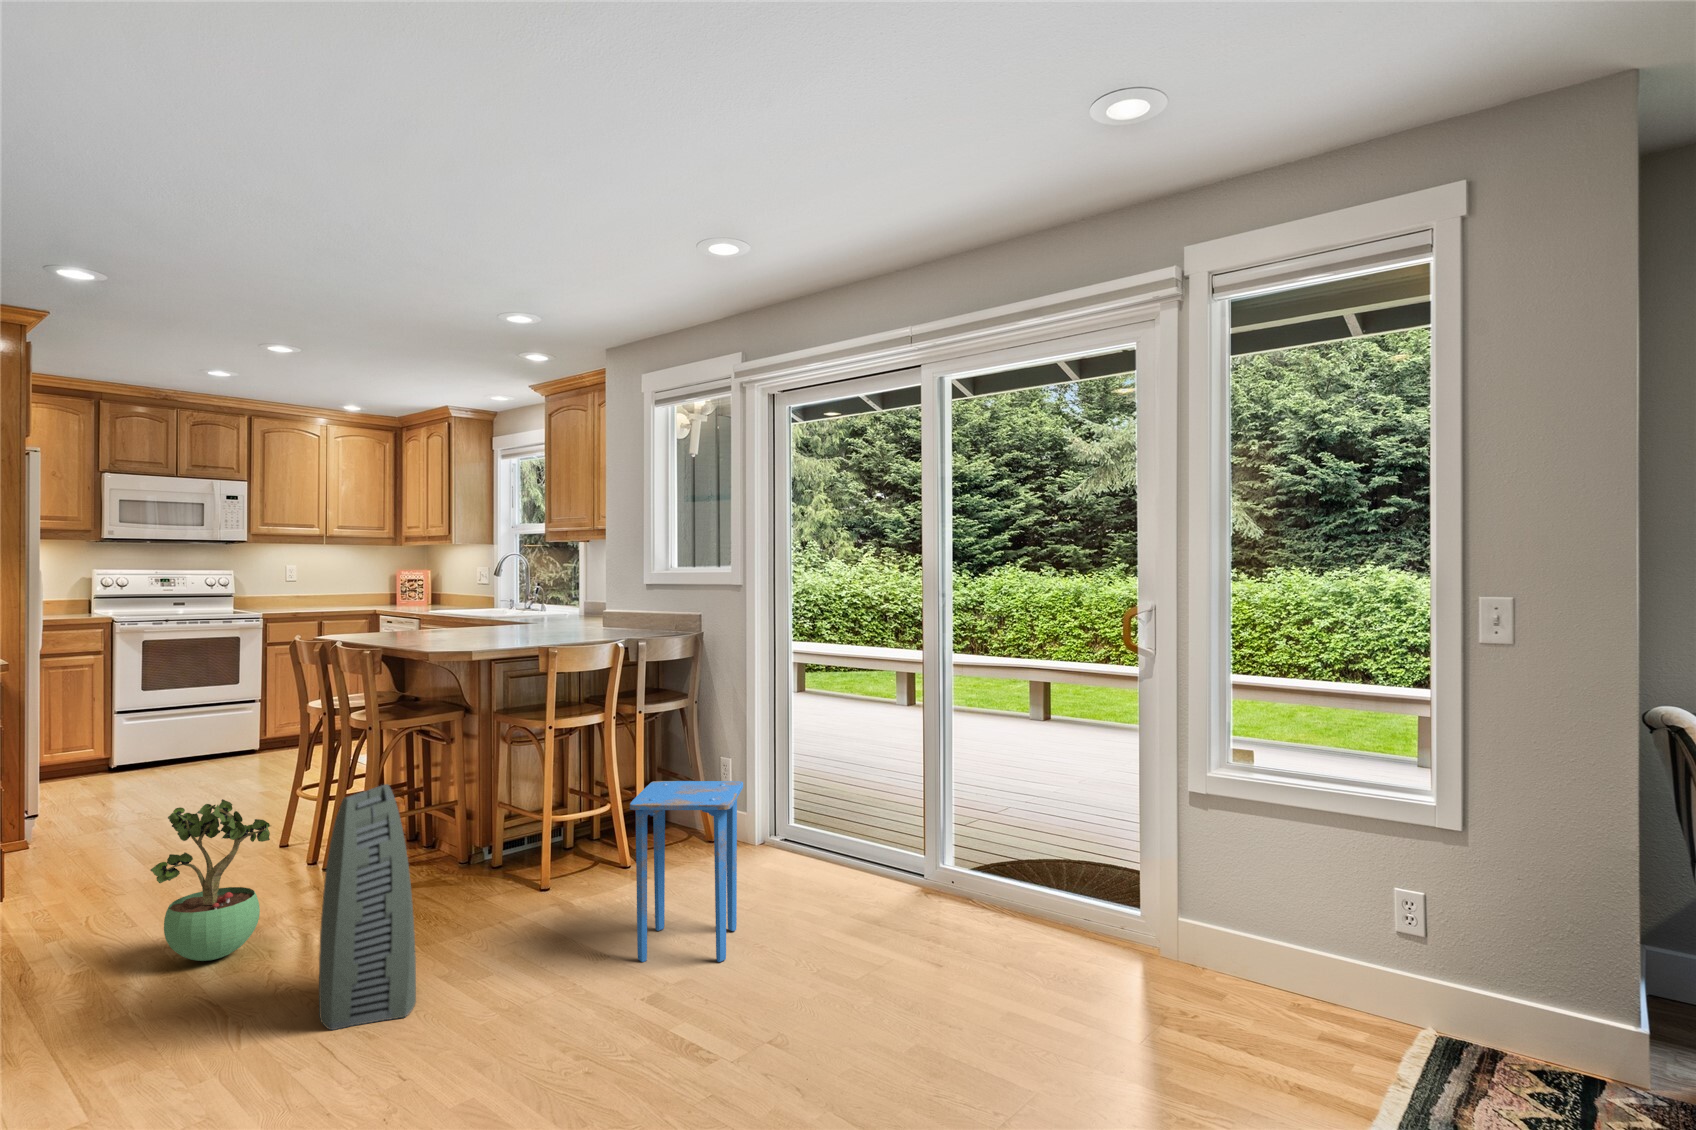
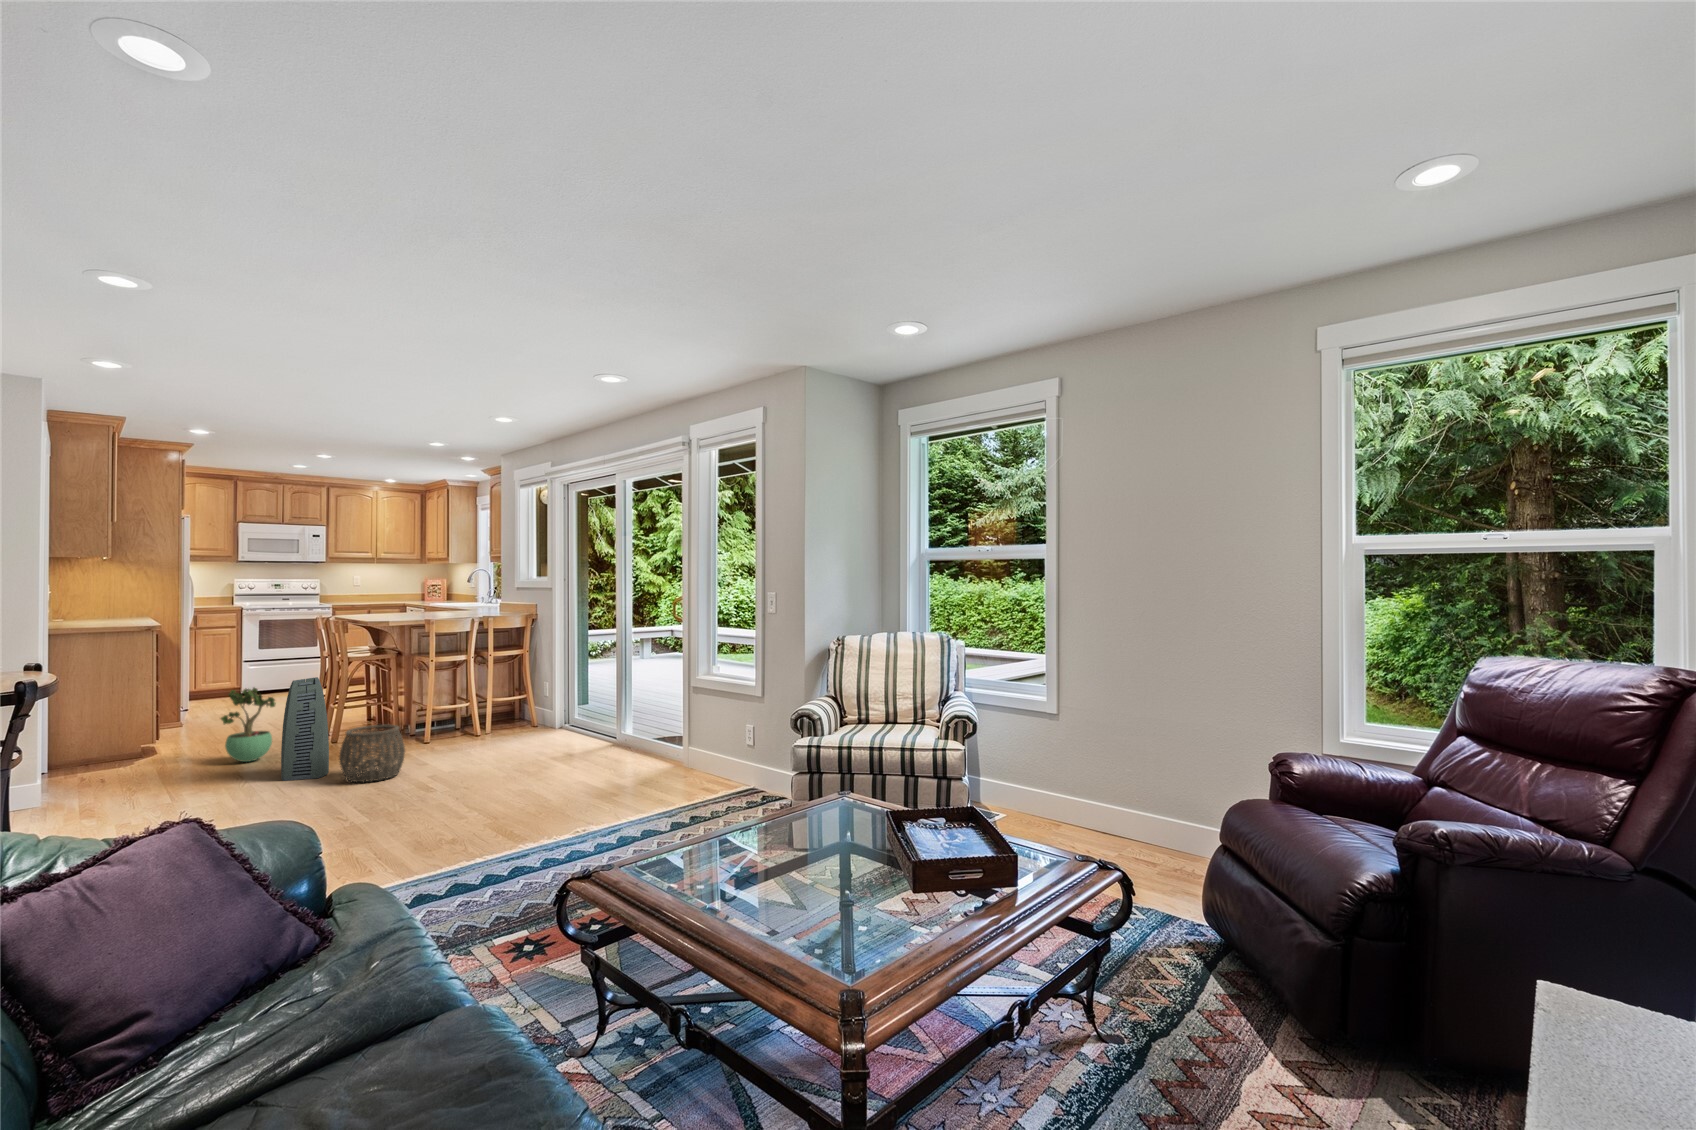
side table: present [630,781,743,962] -> none [435,684,505,766]
woven basket: none [460,885,595,1033] -> present [339,725,405,783]

